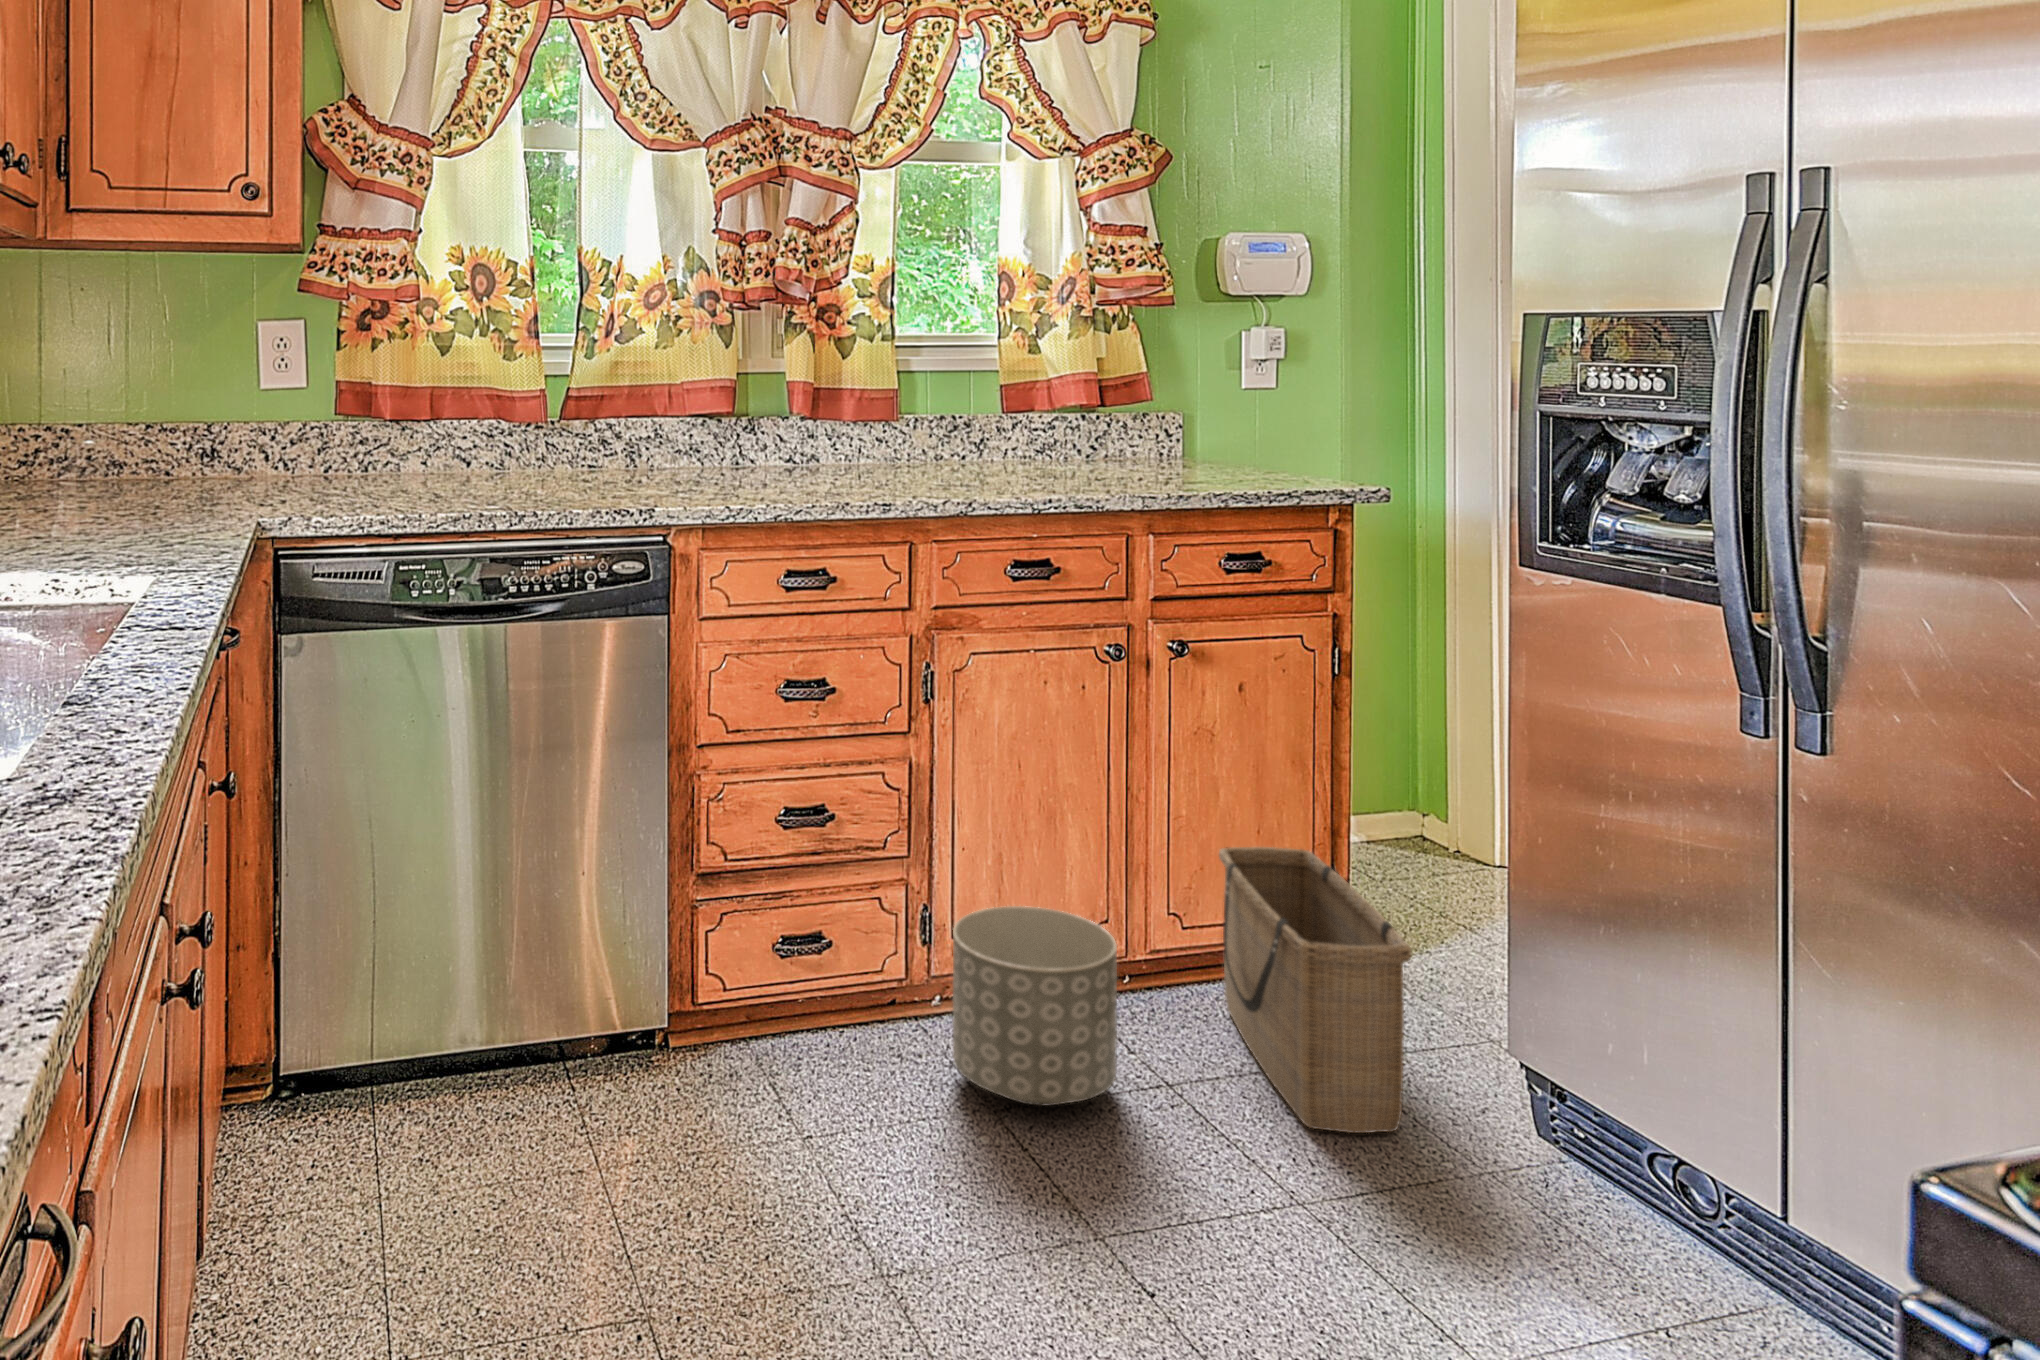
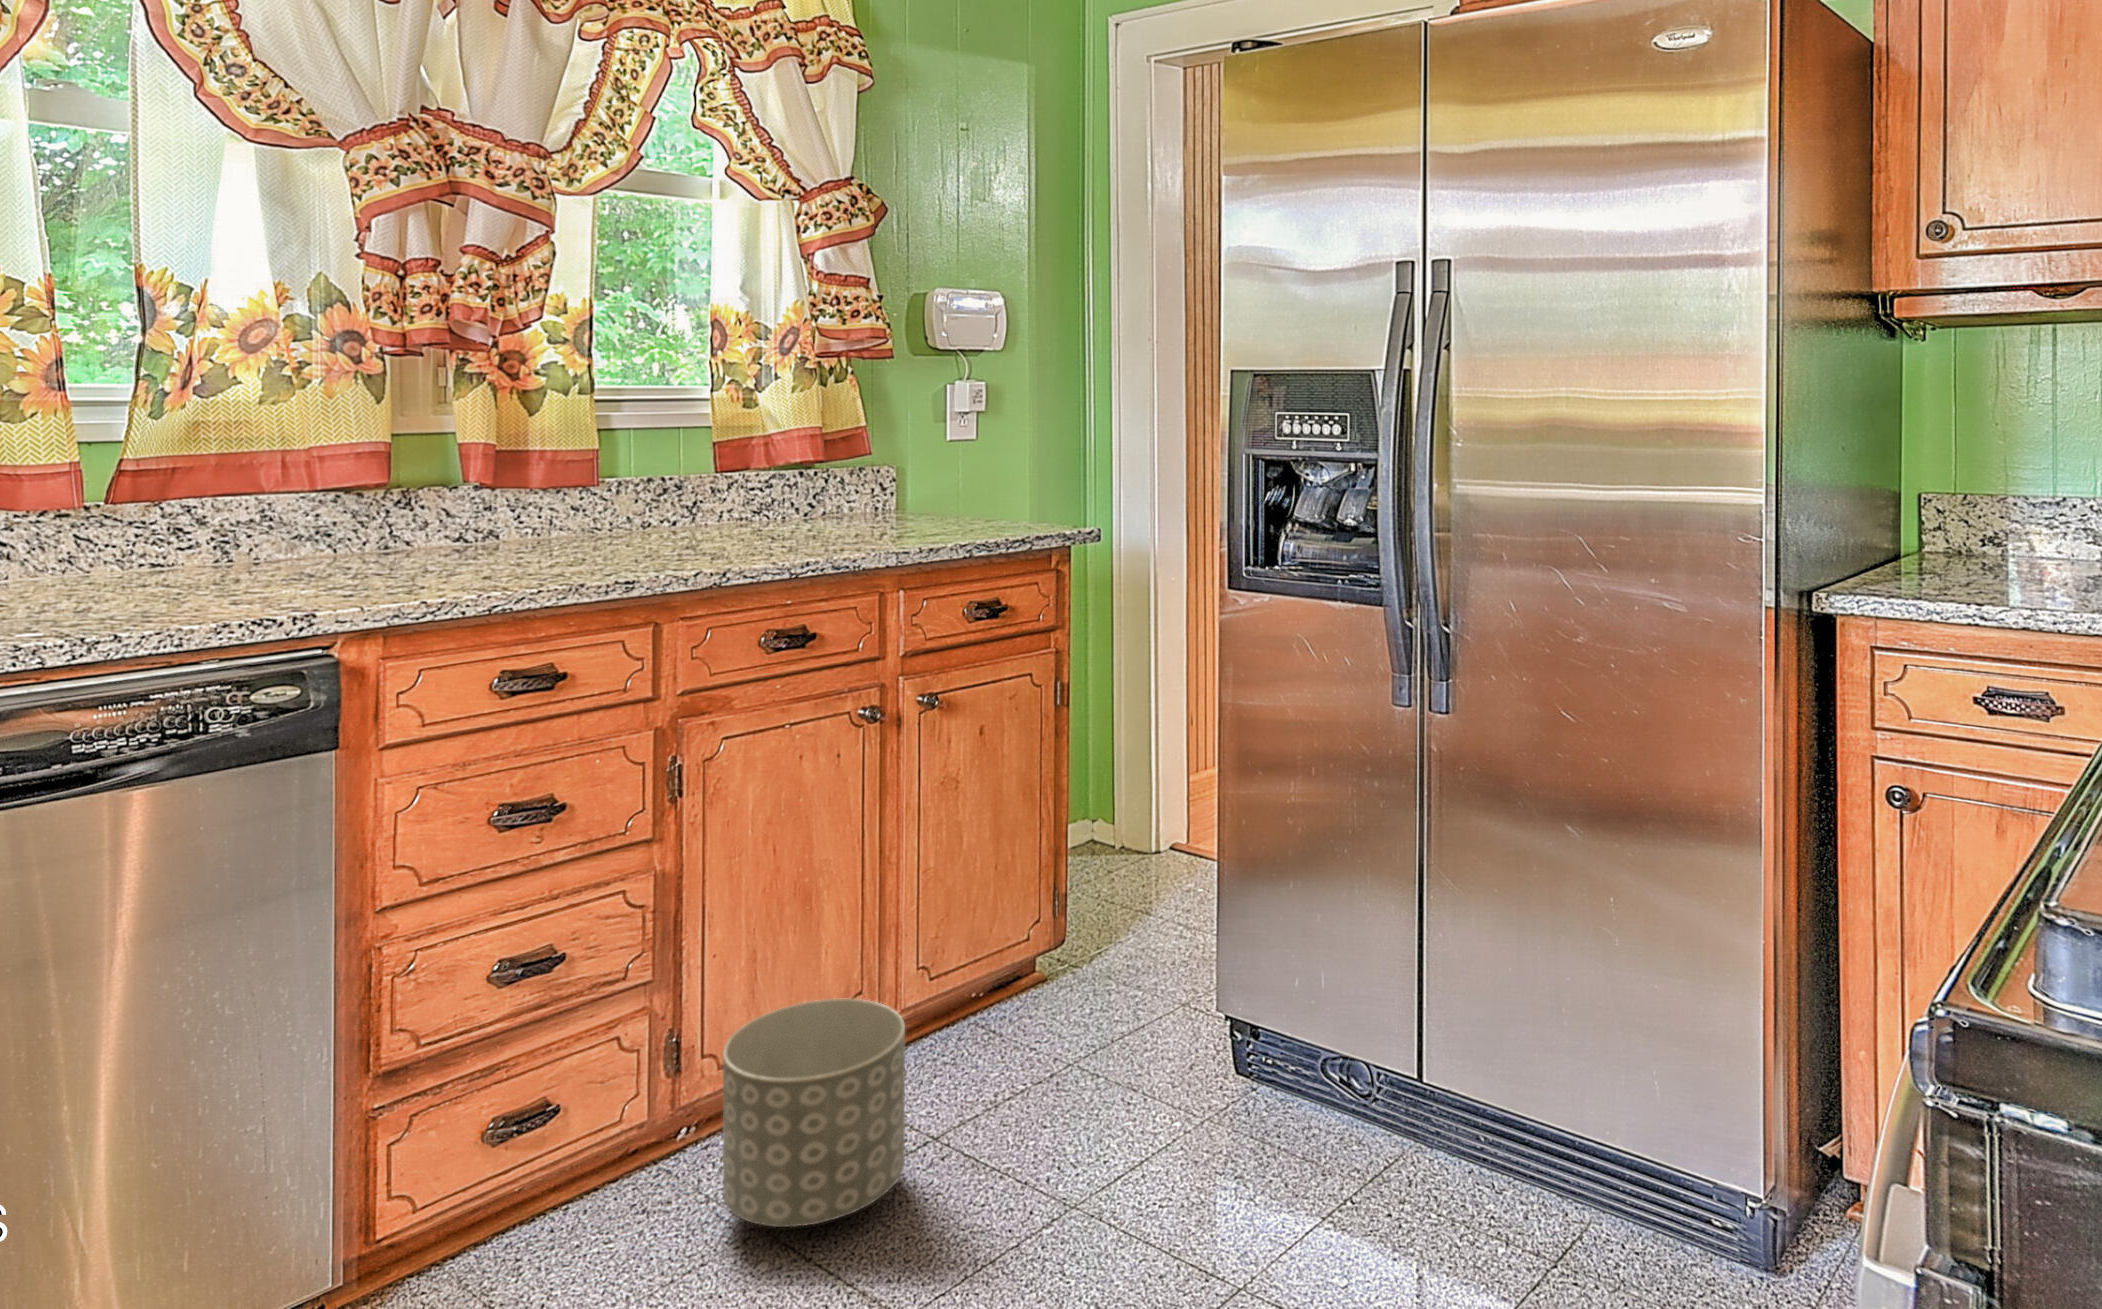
basket: present [1219,847,1412,1133] -> none [972,871,1168,1141]

